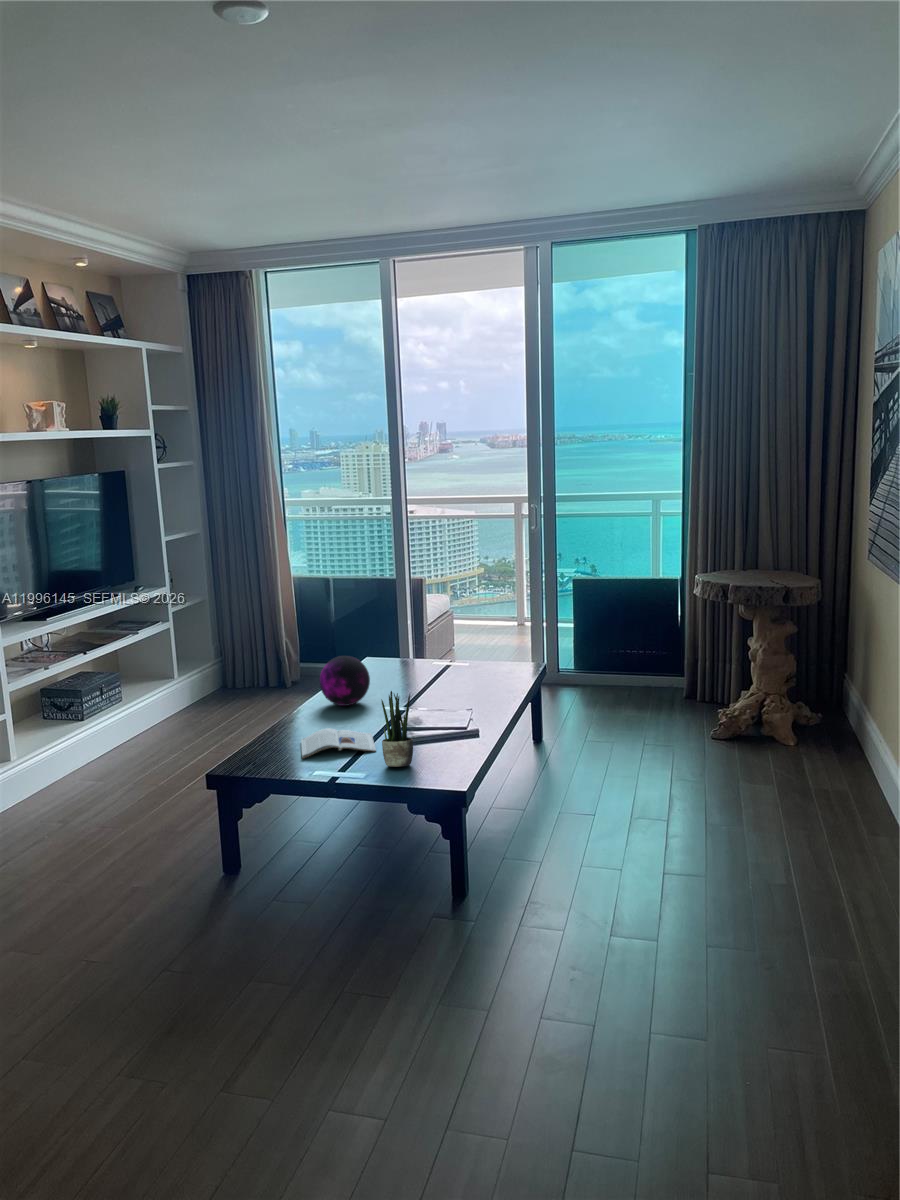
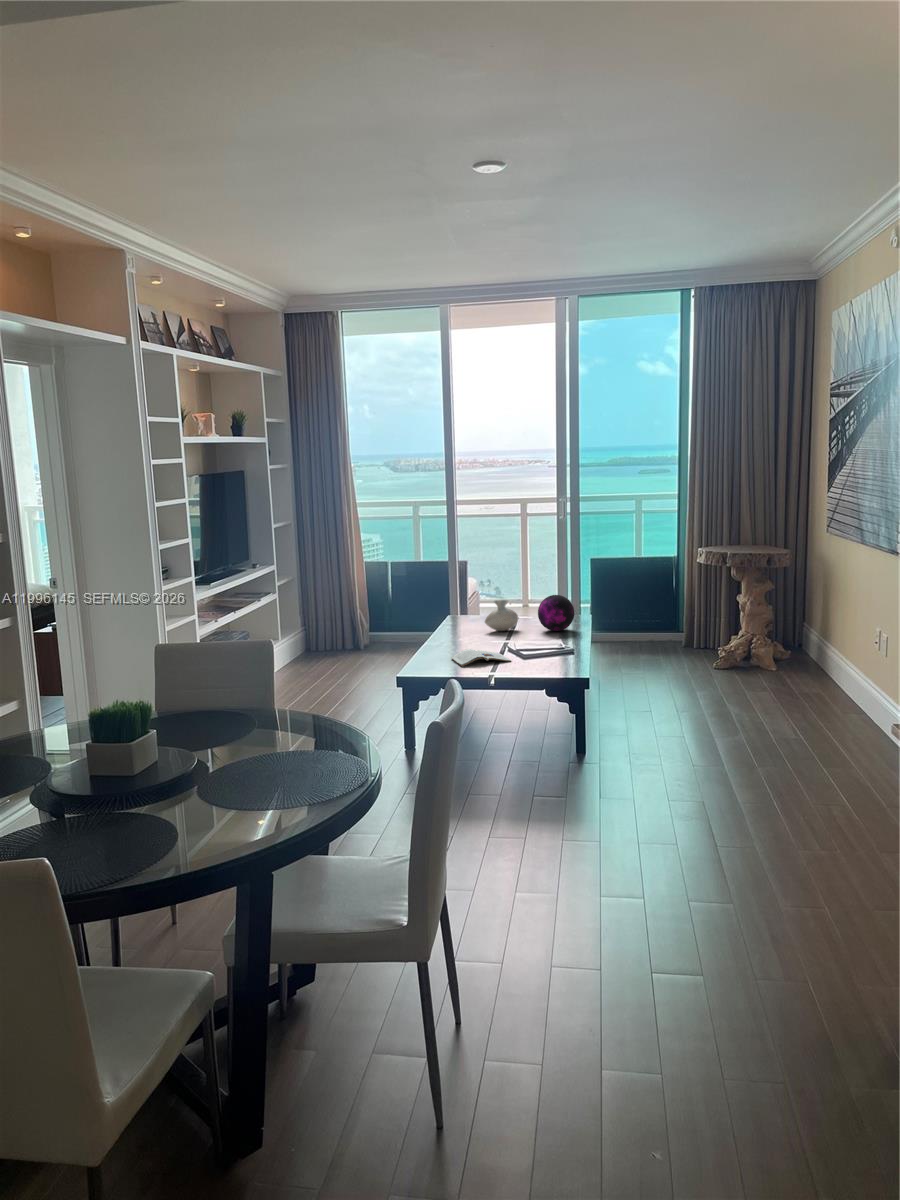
vase: none [384,648,431,690] -> present [485,600,518,631]
decorative orb: present [320,656,370,706] -> present [538,595,574,631]
potted plant: present [382,691,413,767] -> none [523,613,546,666]

